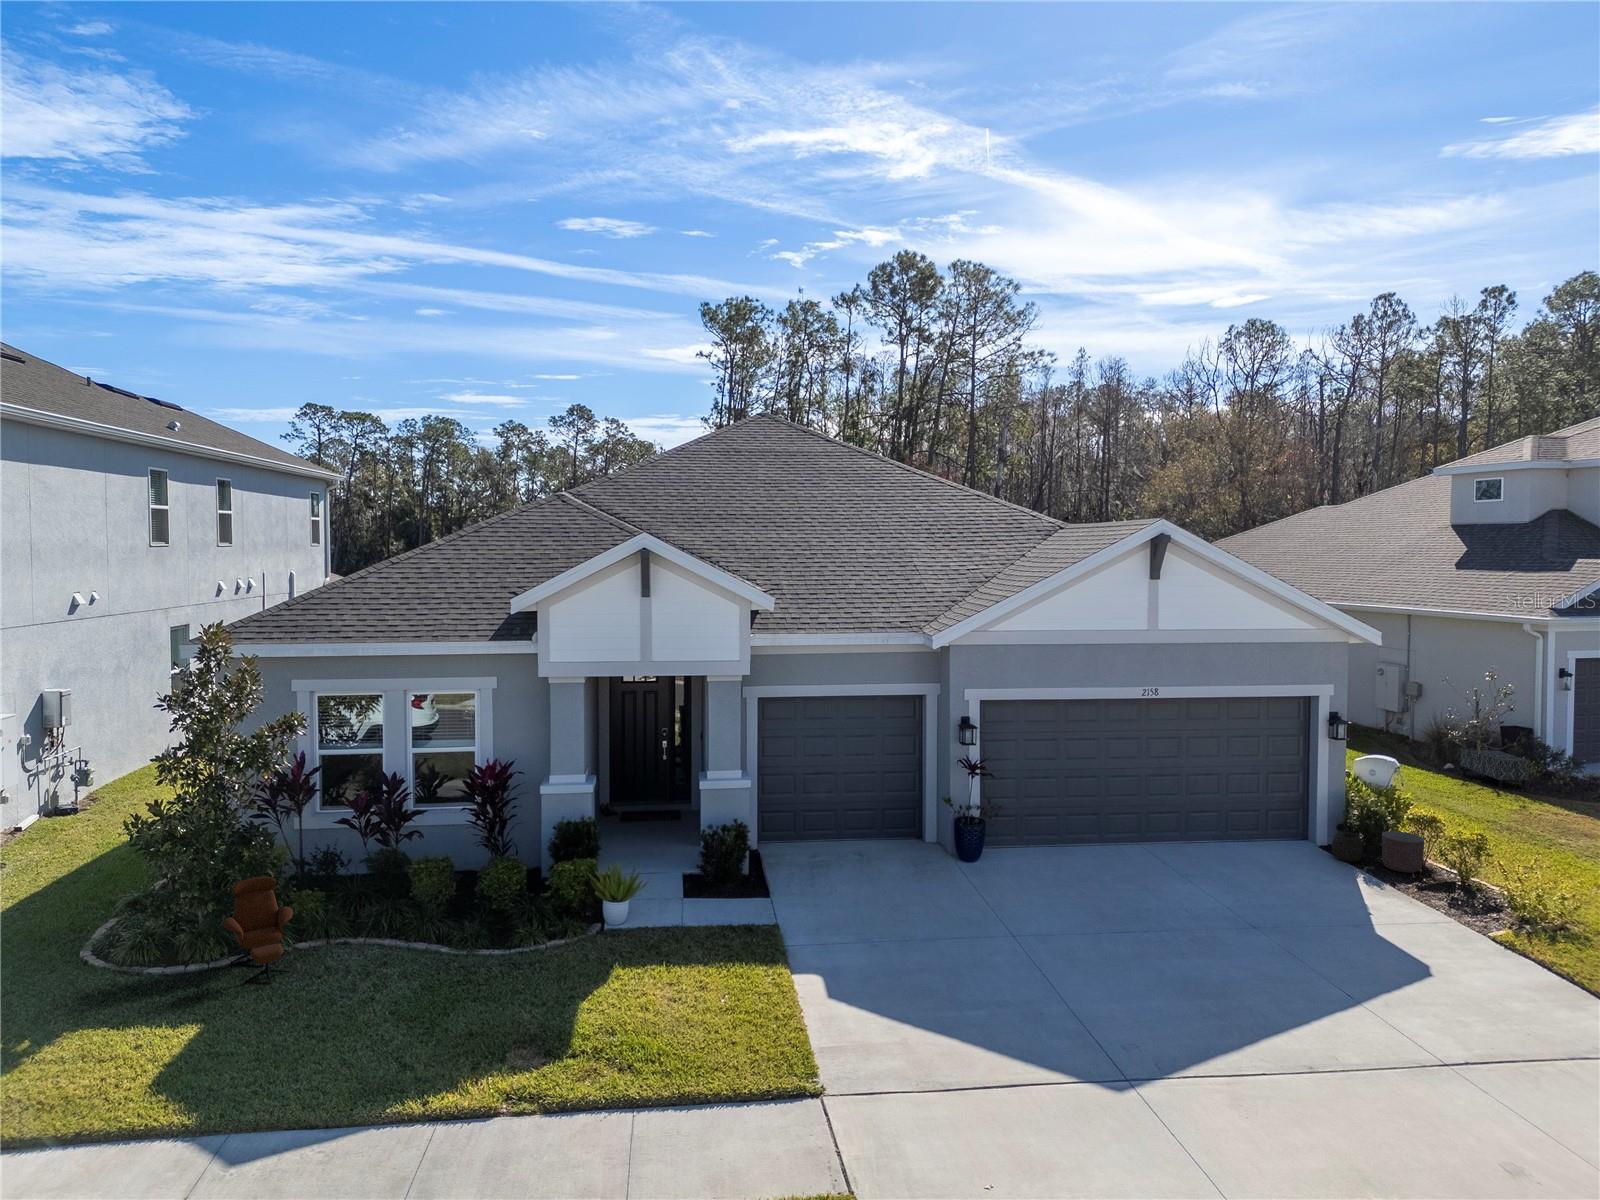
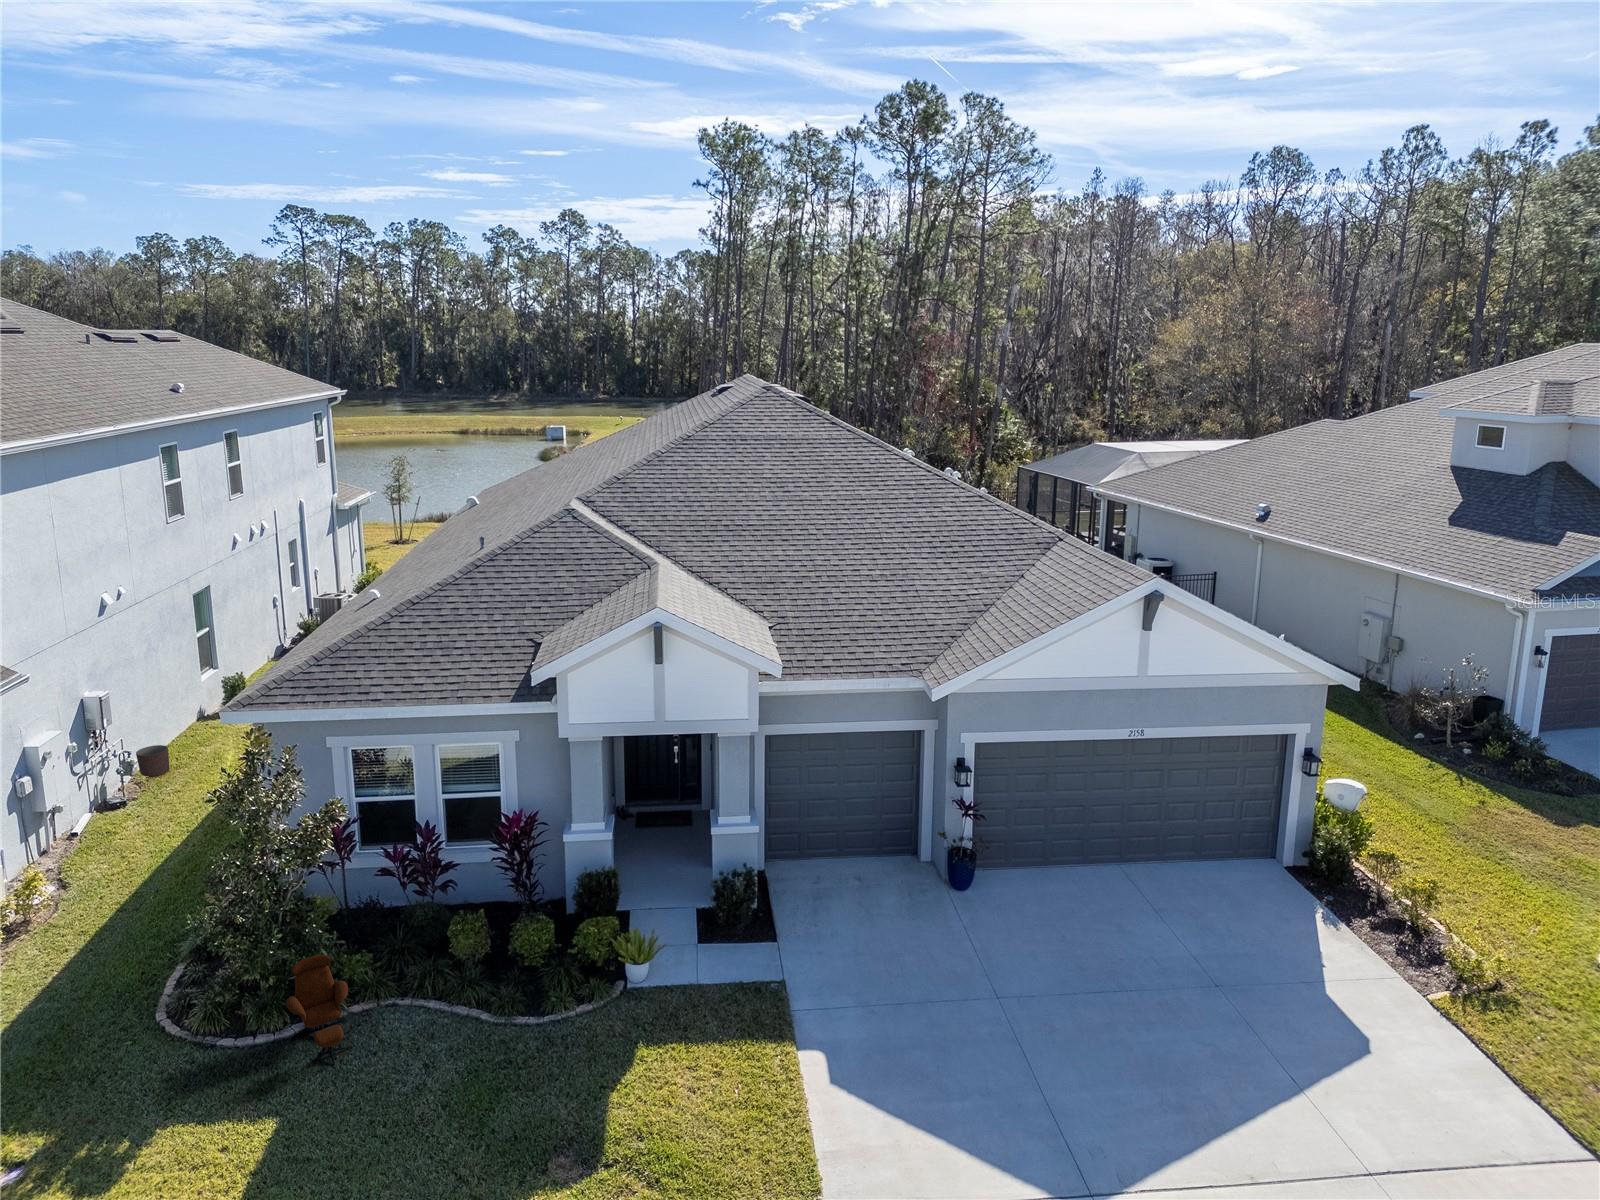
bench: present [1460,749,1530,789] -> none [1413,741,1477,788]
planter: present [1382,831,1424,873] -> present [136,745,169,777]
woven basket: present [1331,832,1363,862] -> none [1285,868,1314,898]

